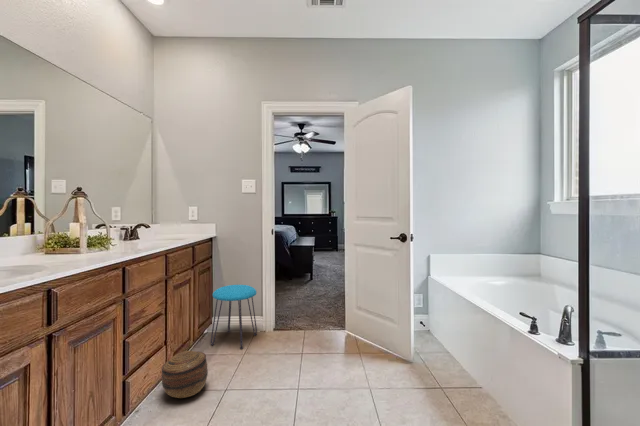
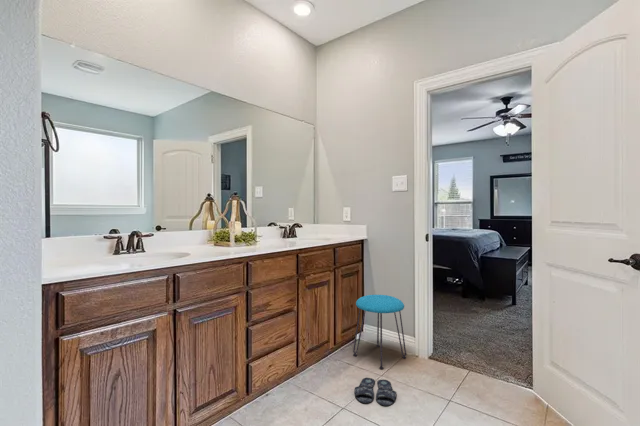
basket: present [162,351,208,398] -> none [288,353,330,400]
slippers: none [228,356,266,380] -> present [355,378,396,406]

